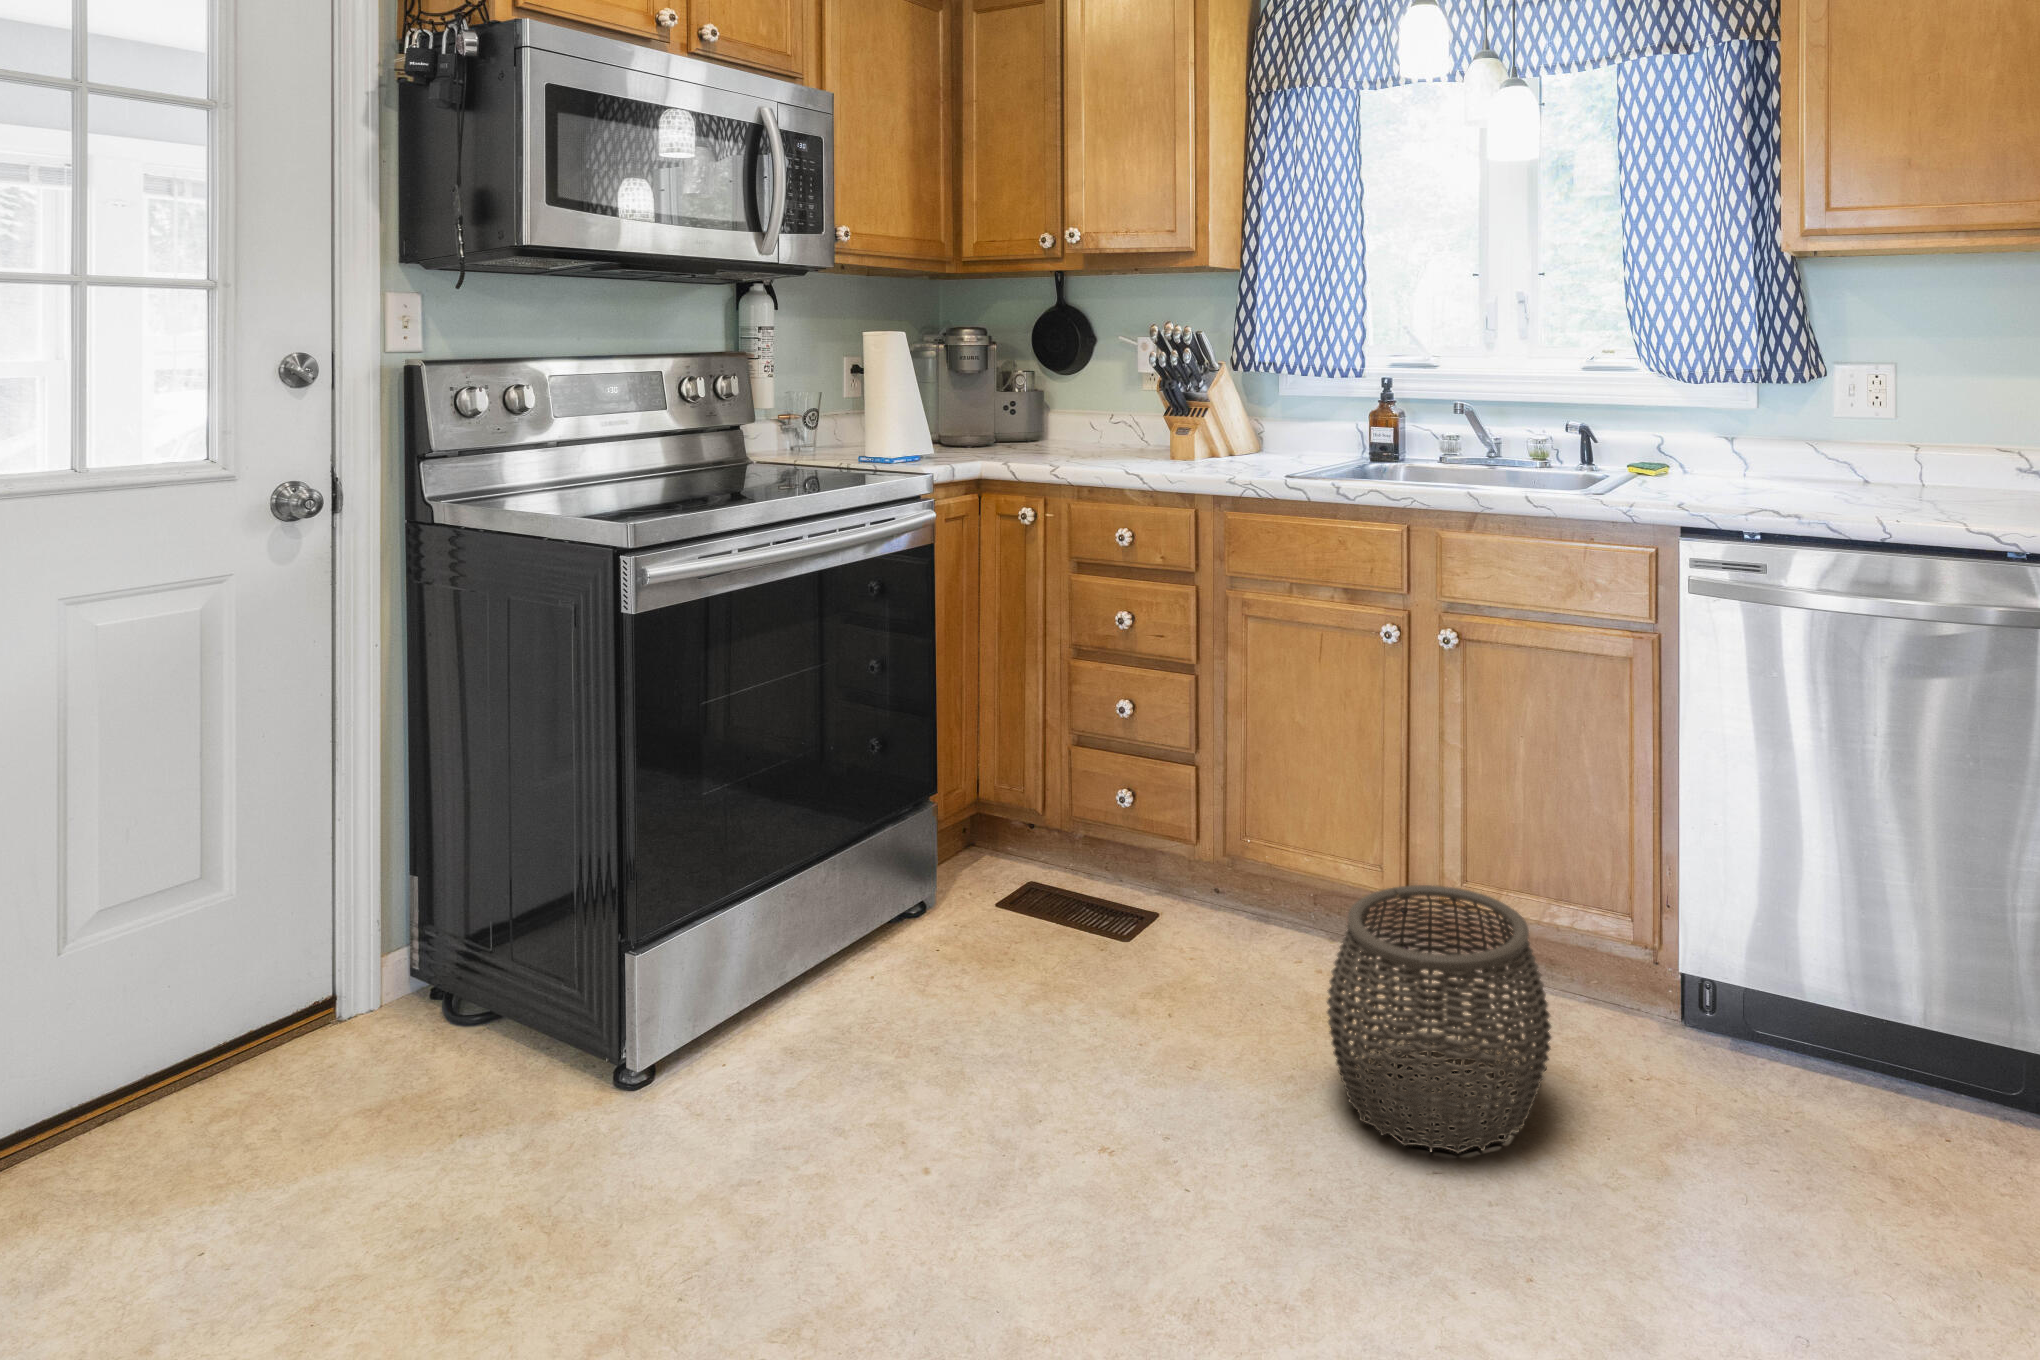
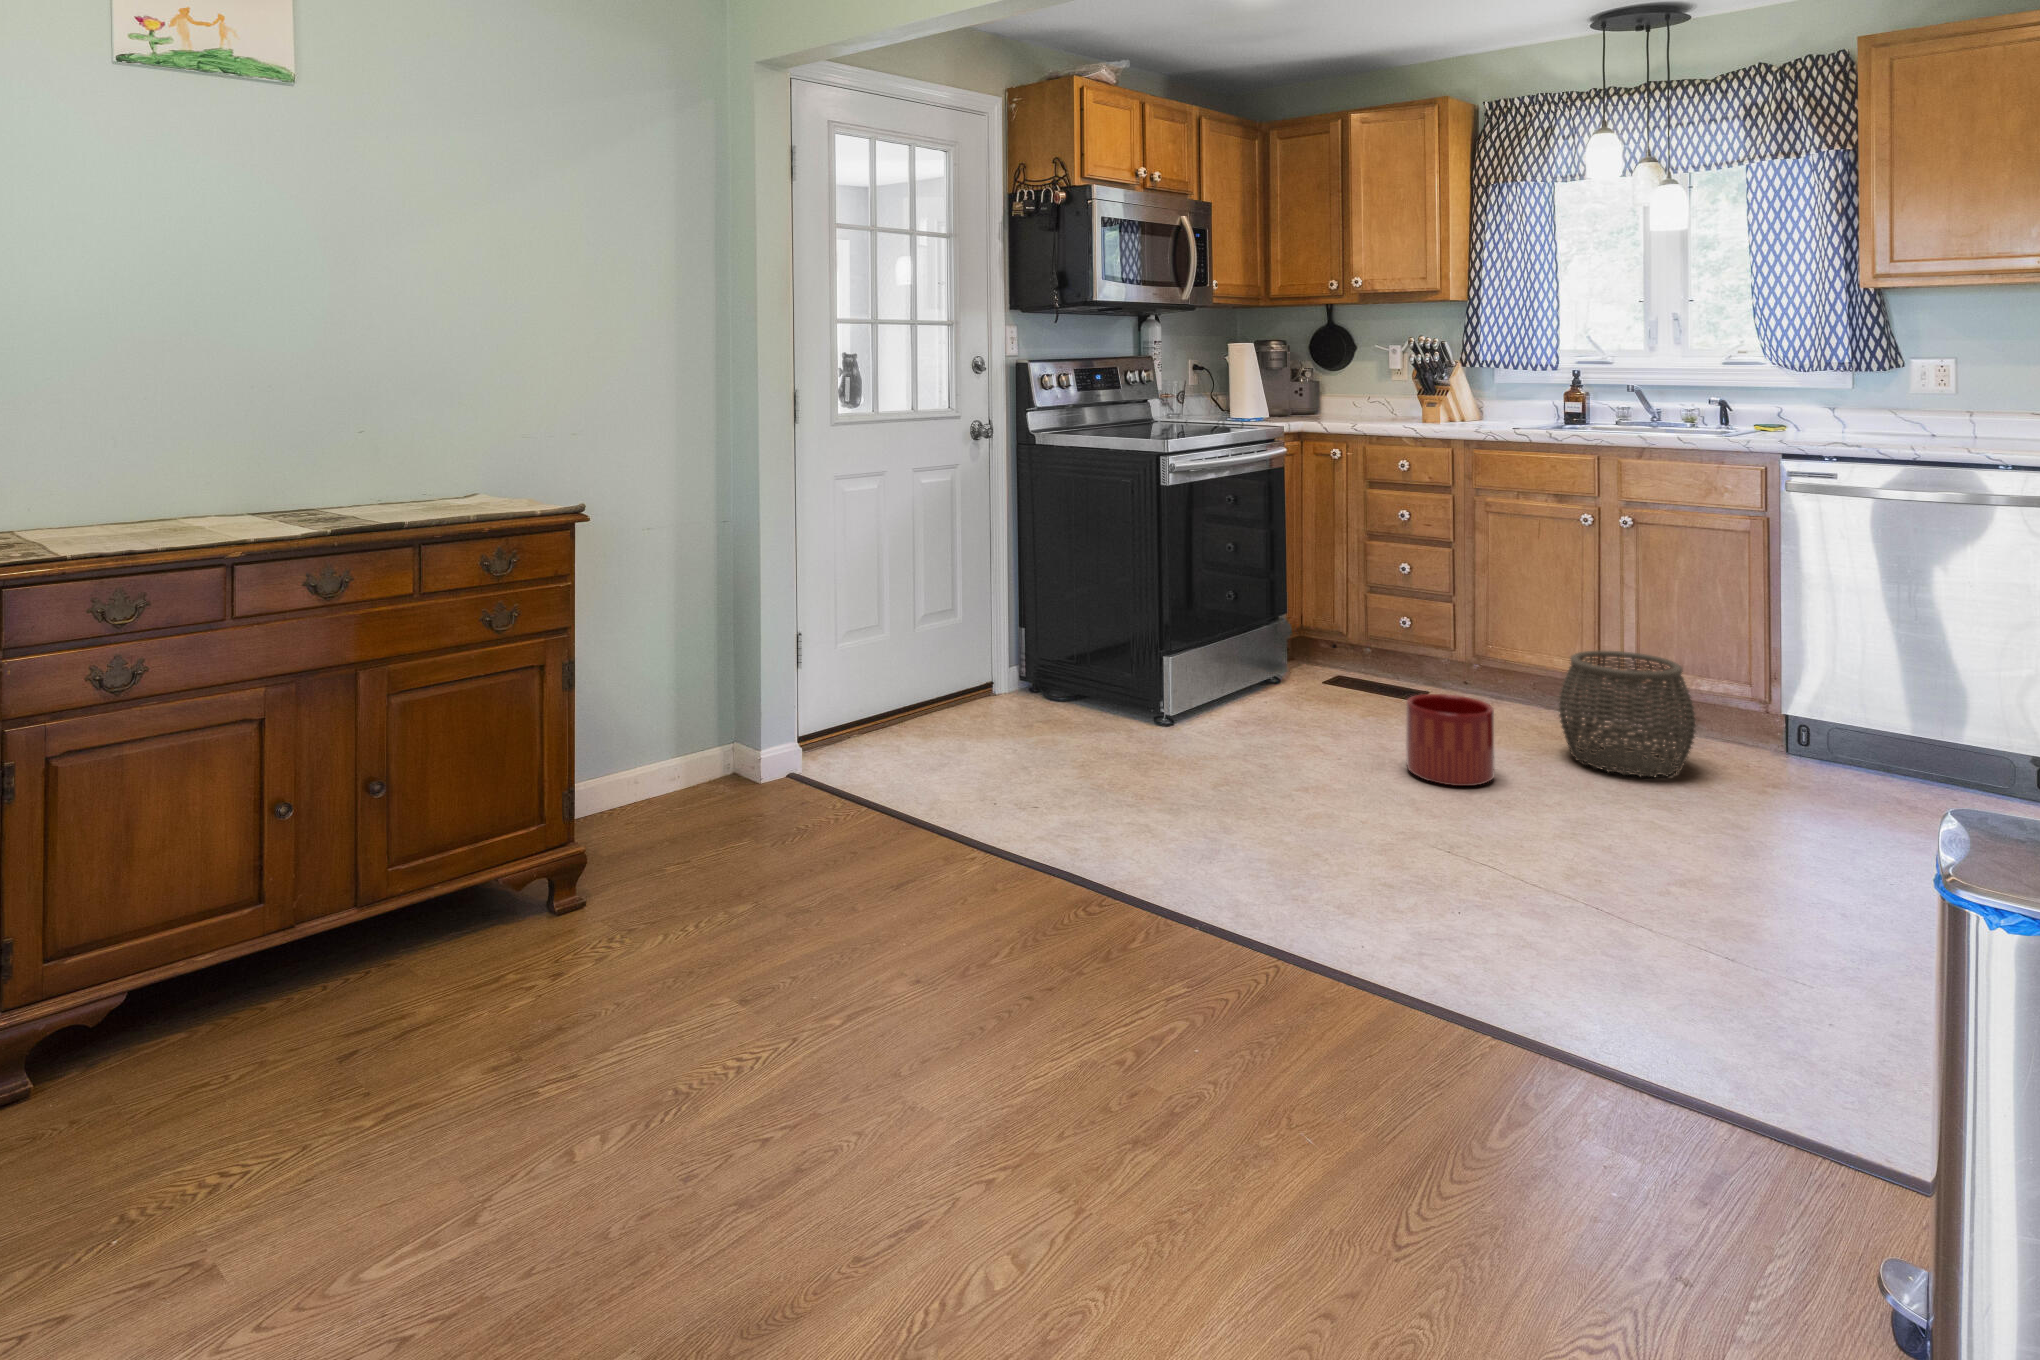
planter: none [1036,1023,1198,1250] -> present [1406,694,1495,786]

